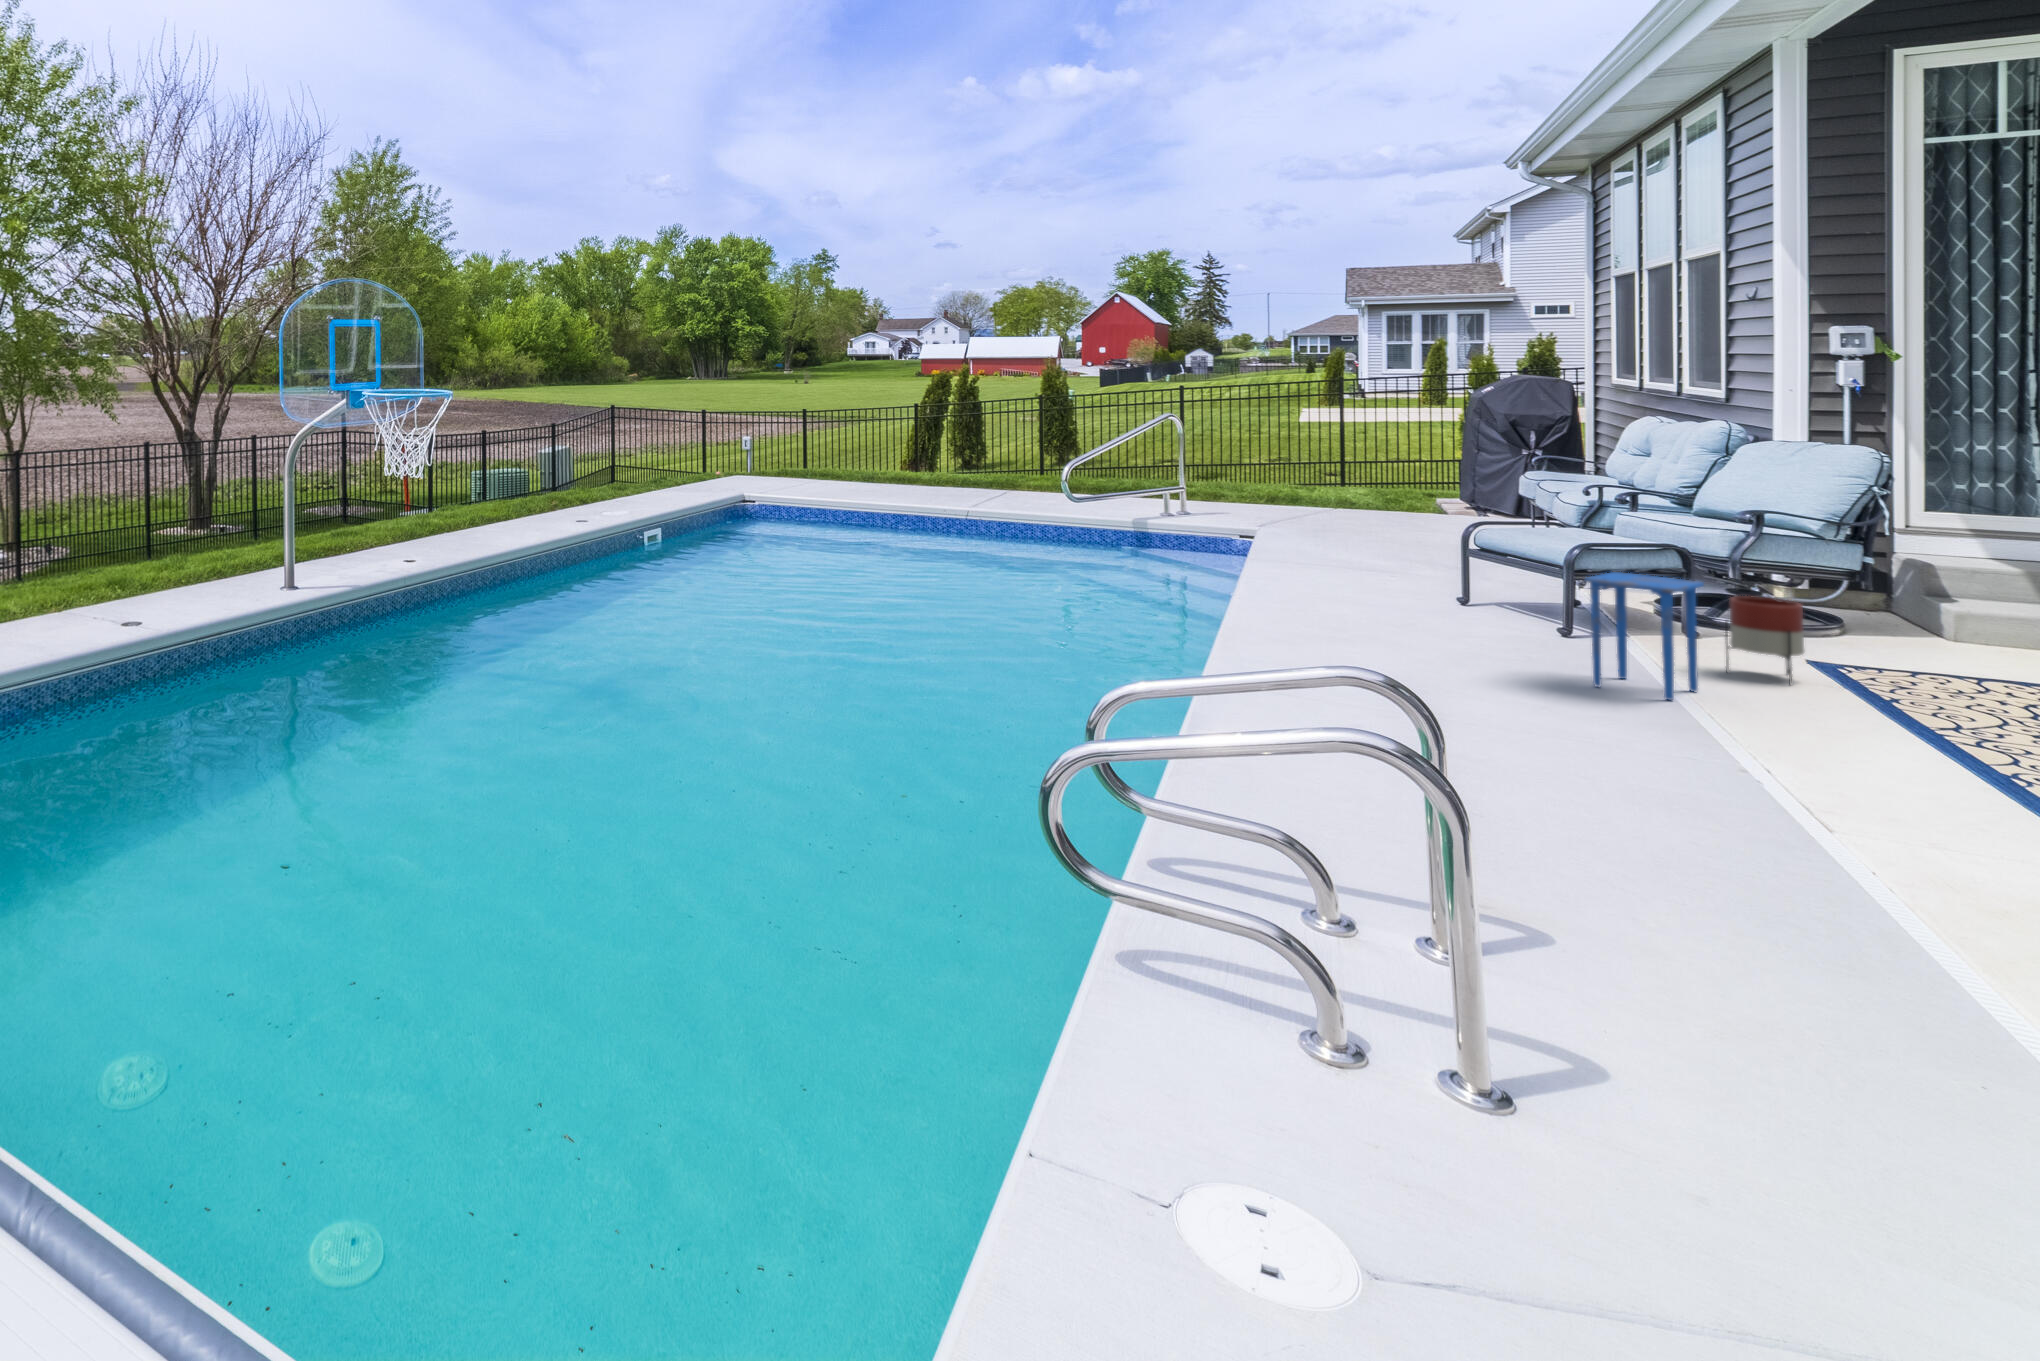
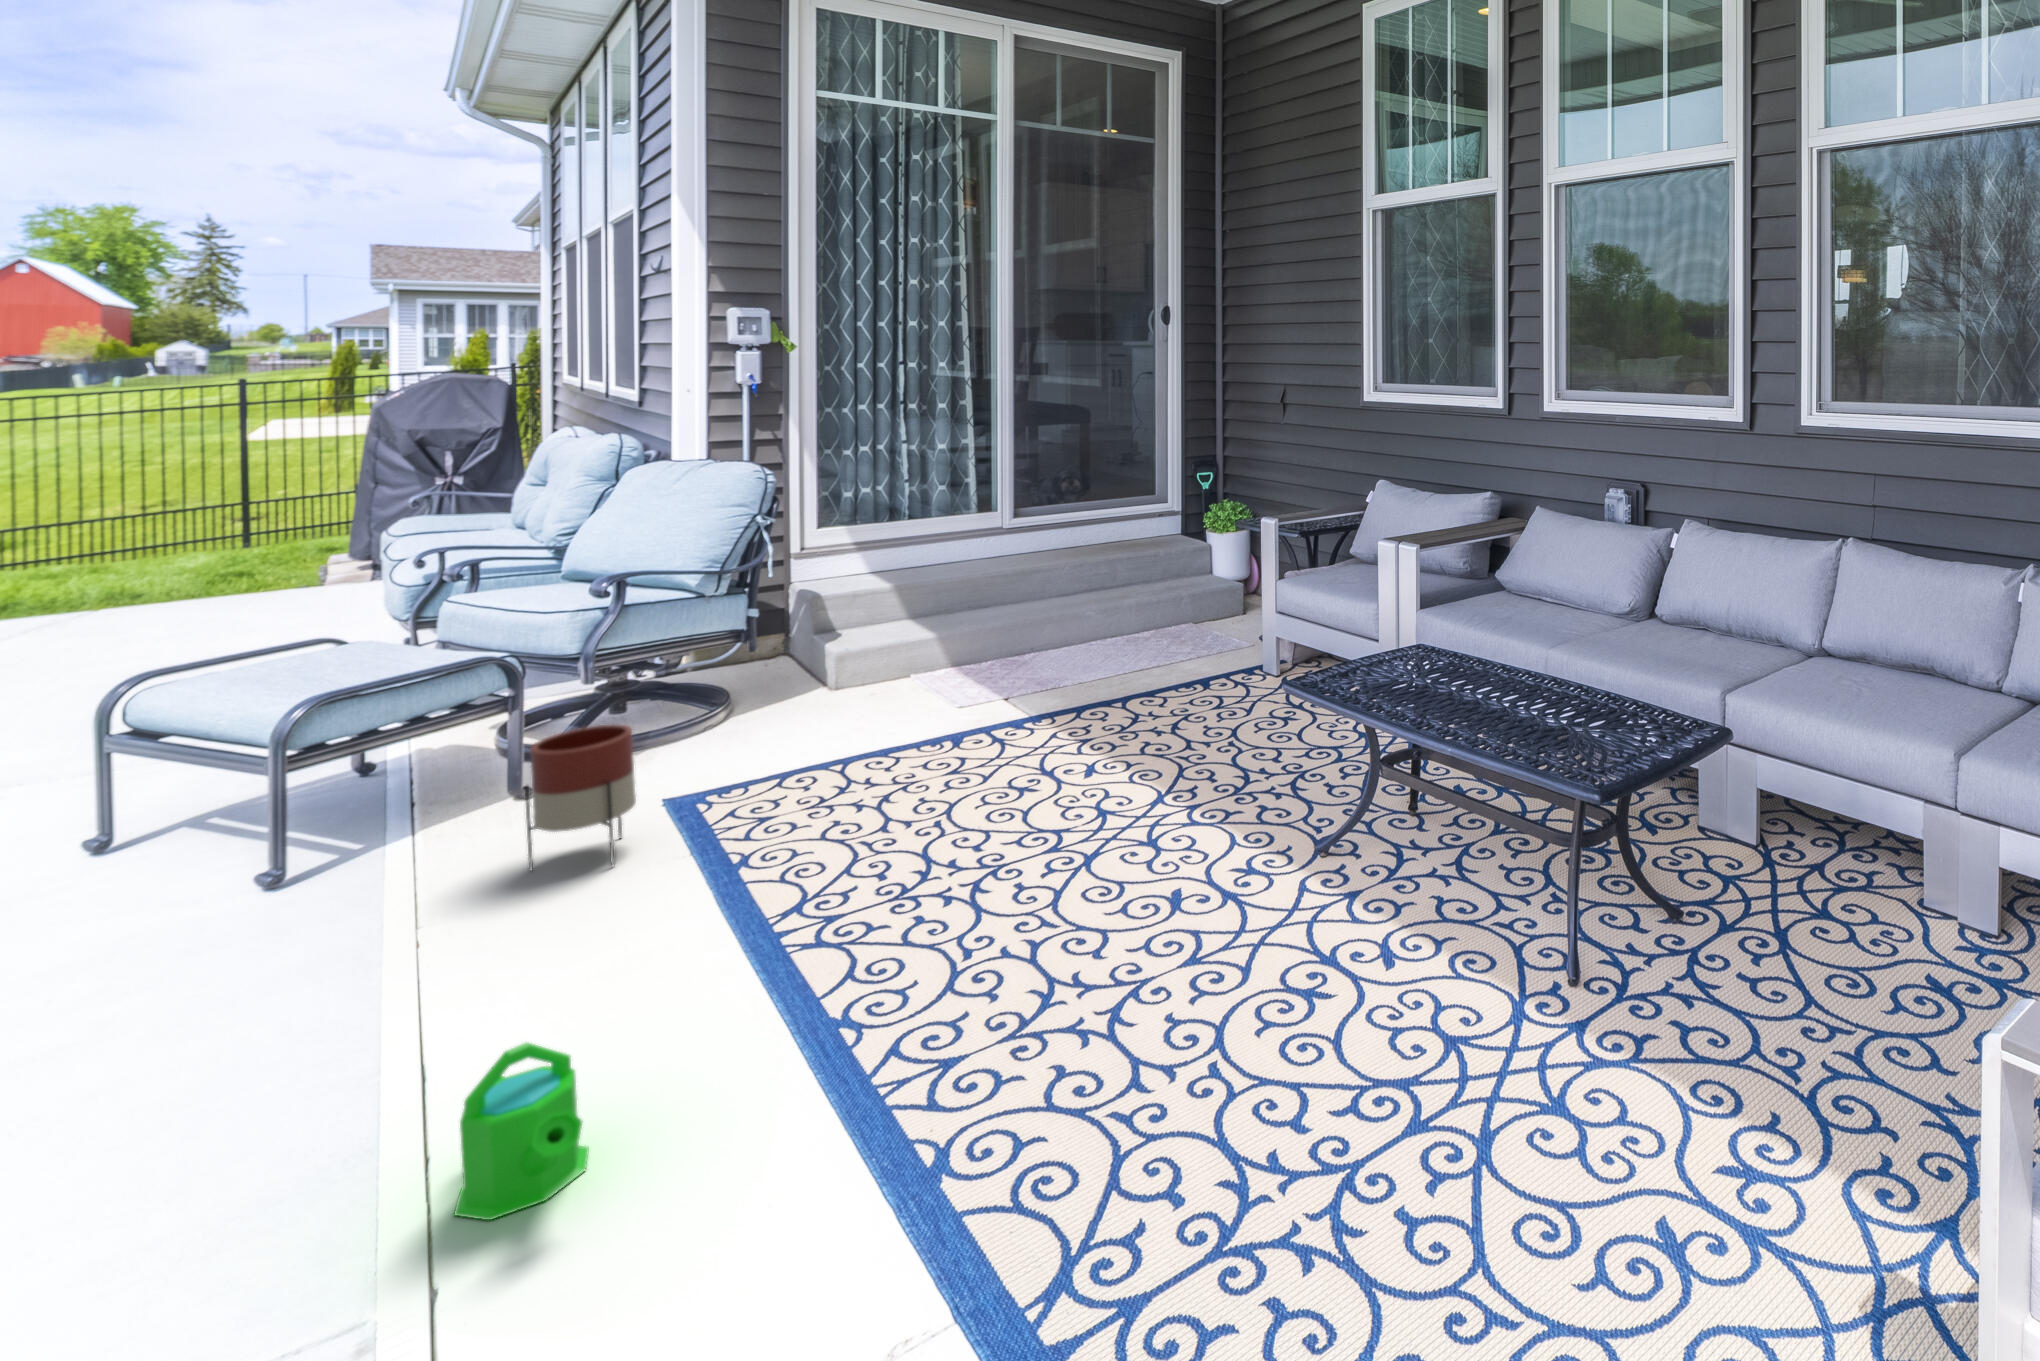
side table: present [1585,572,1703,700] -> none [195,756,452,1039]
watering can: none [1777,705,1862,783] -> present [455,1043,589,1220]

